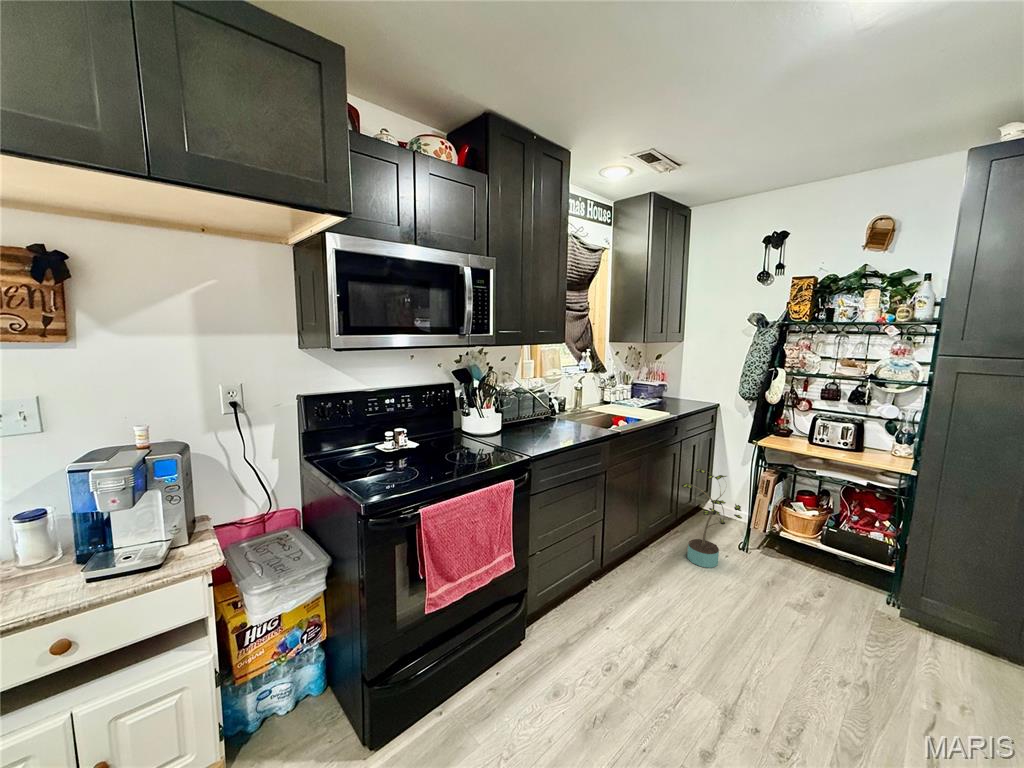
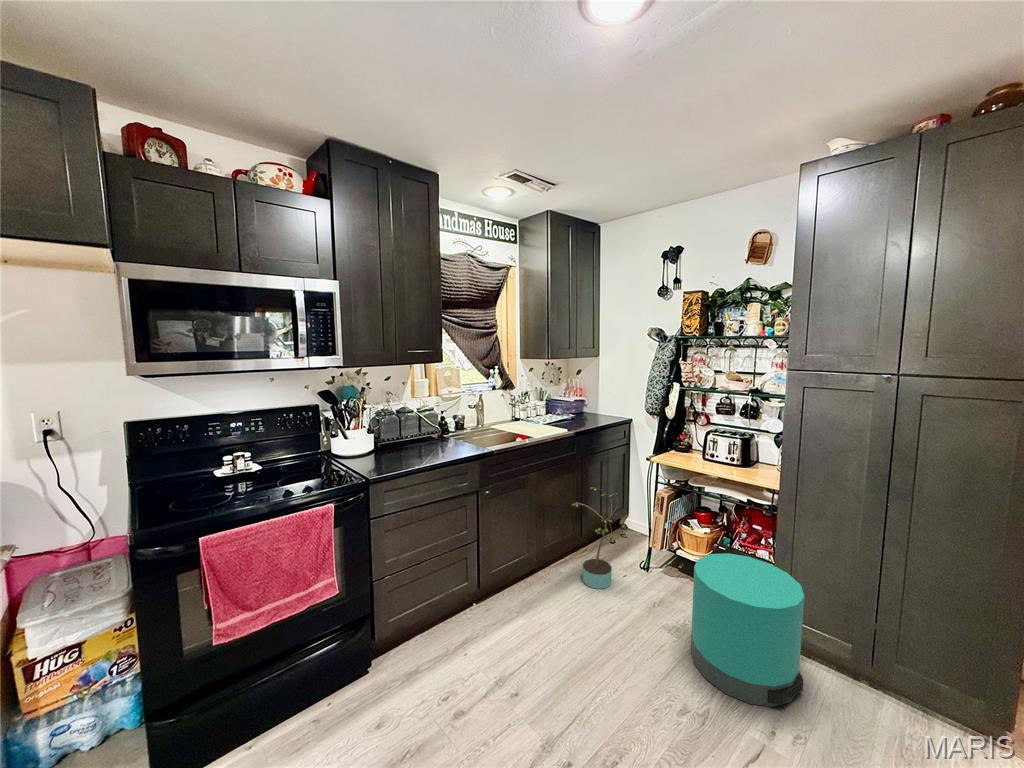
trash can: none [824,534,959,678] -> present [691,553,804,707]

